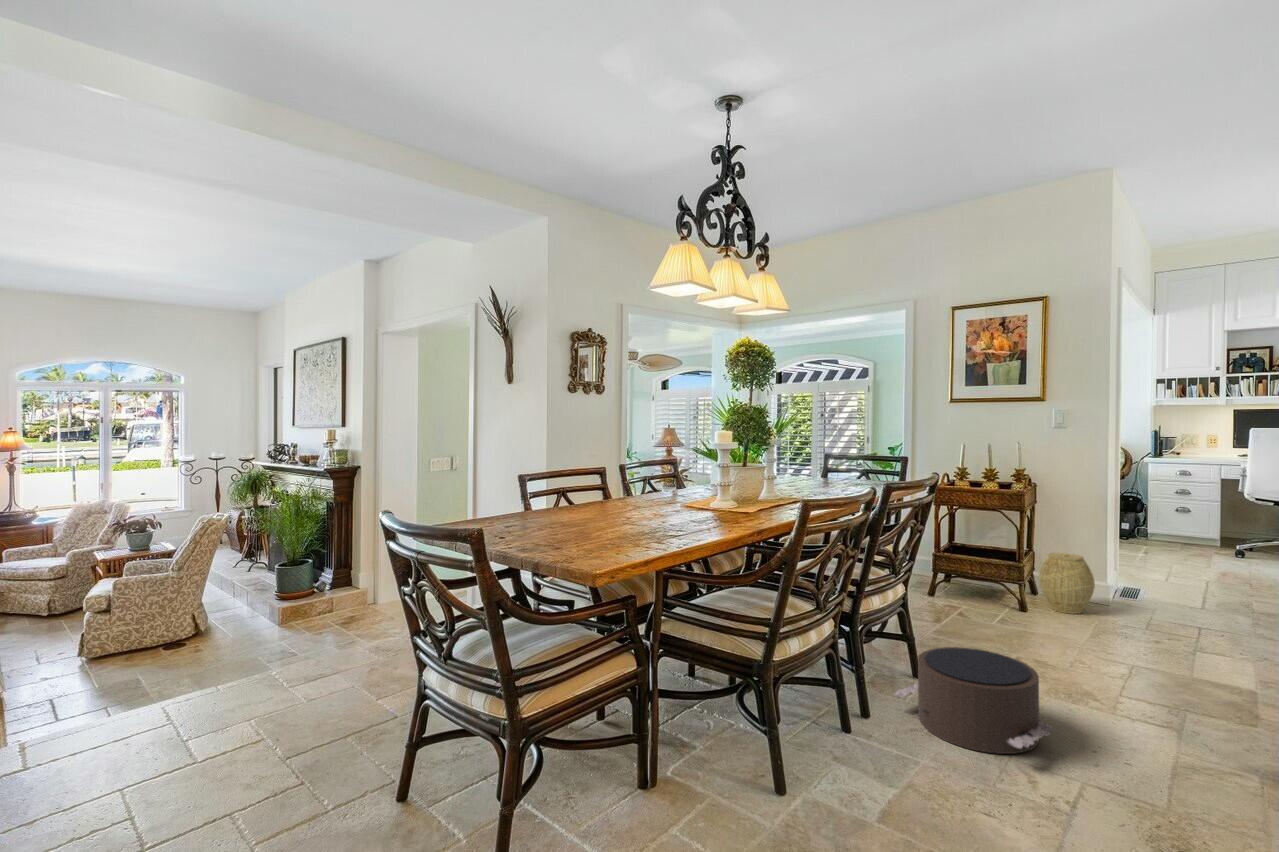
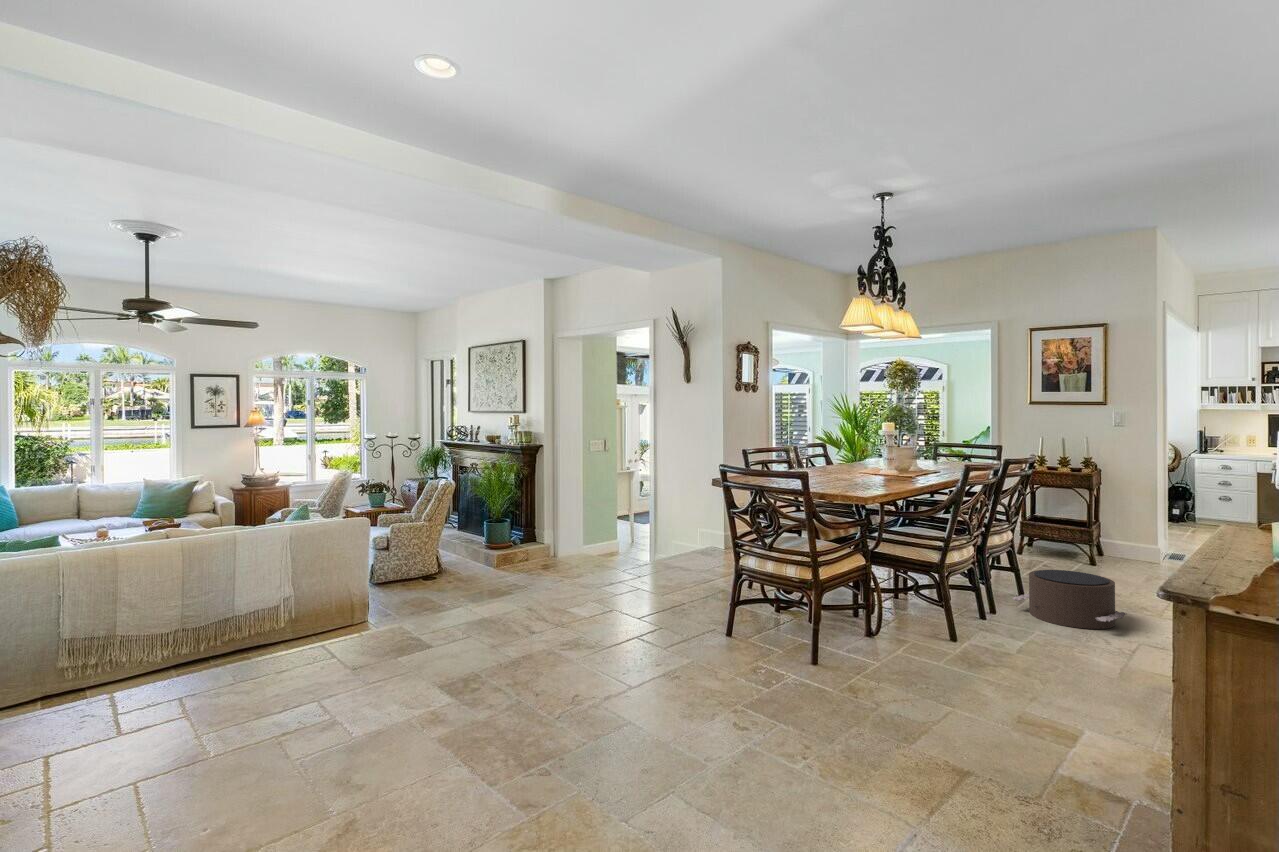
woven basket: present [1039,553,1095,614] -> none [1104,520,1150,566]

